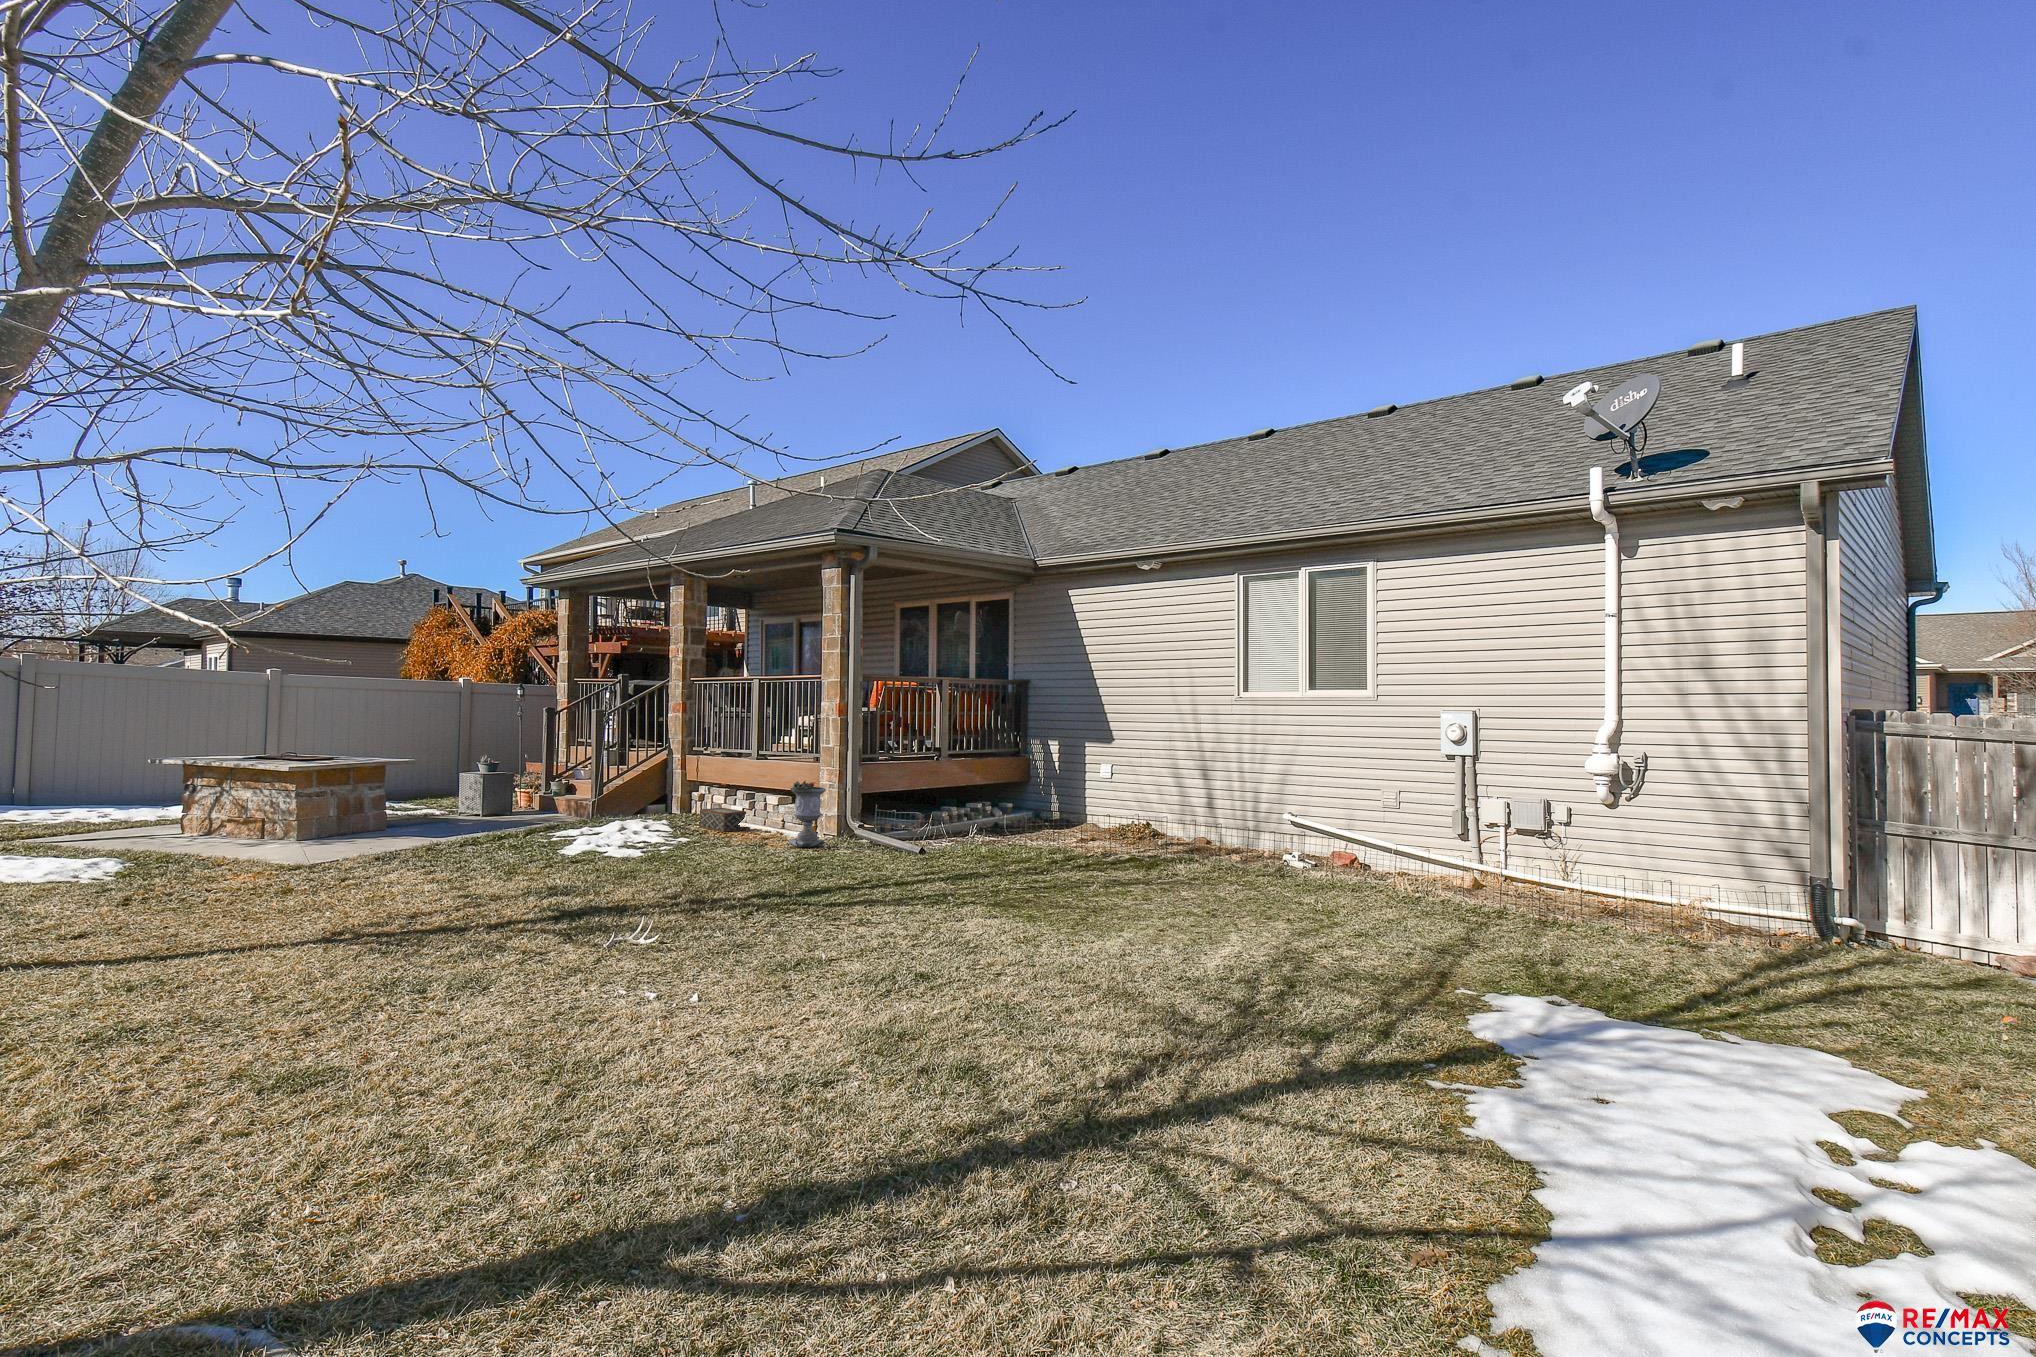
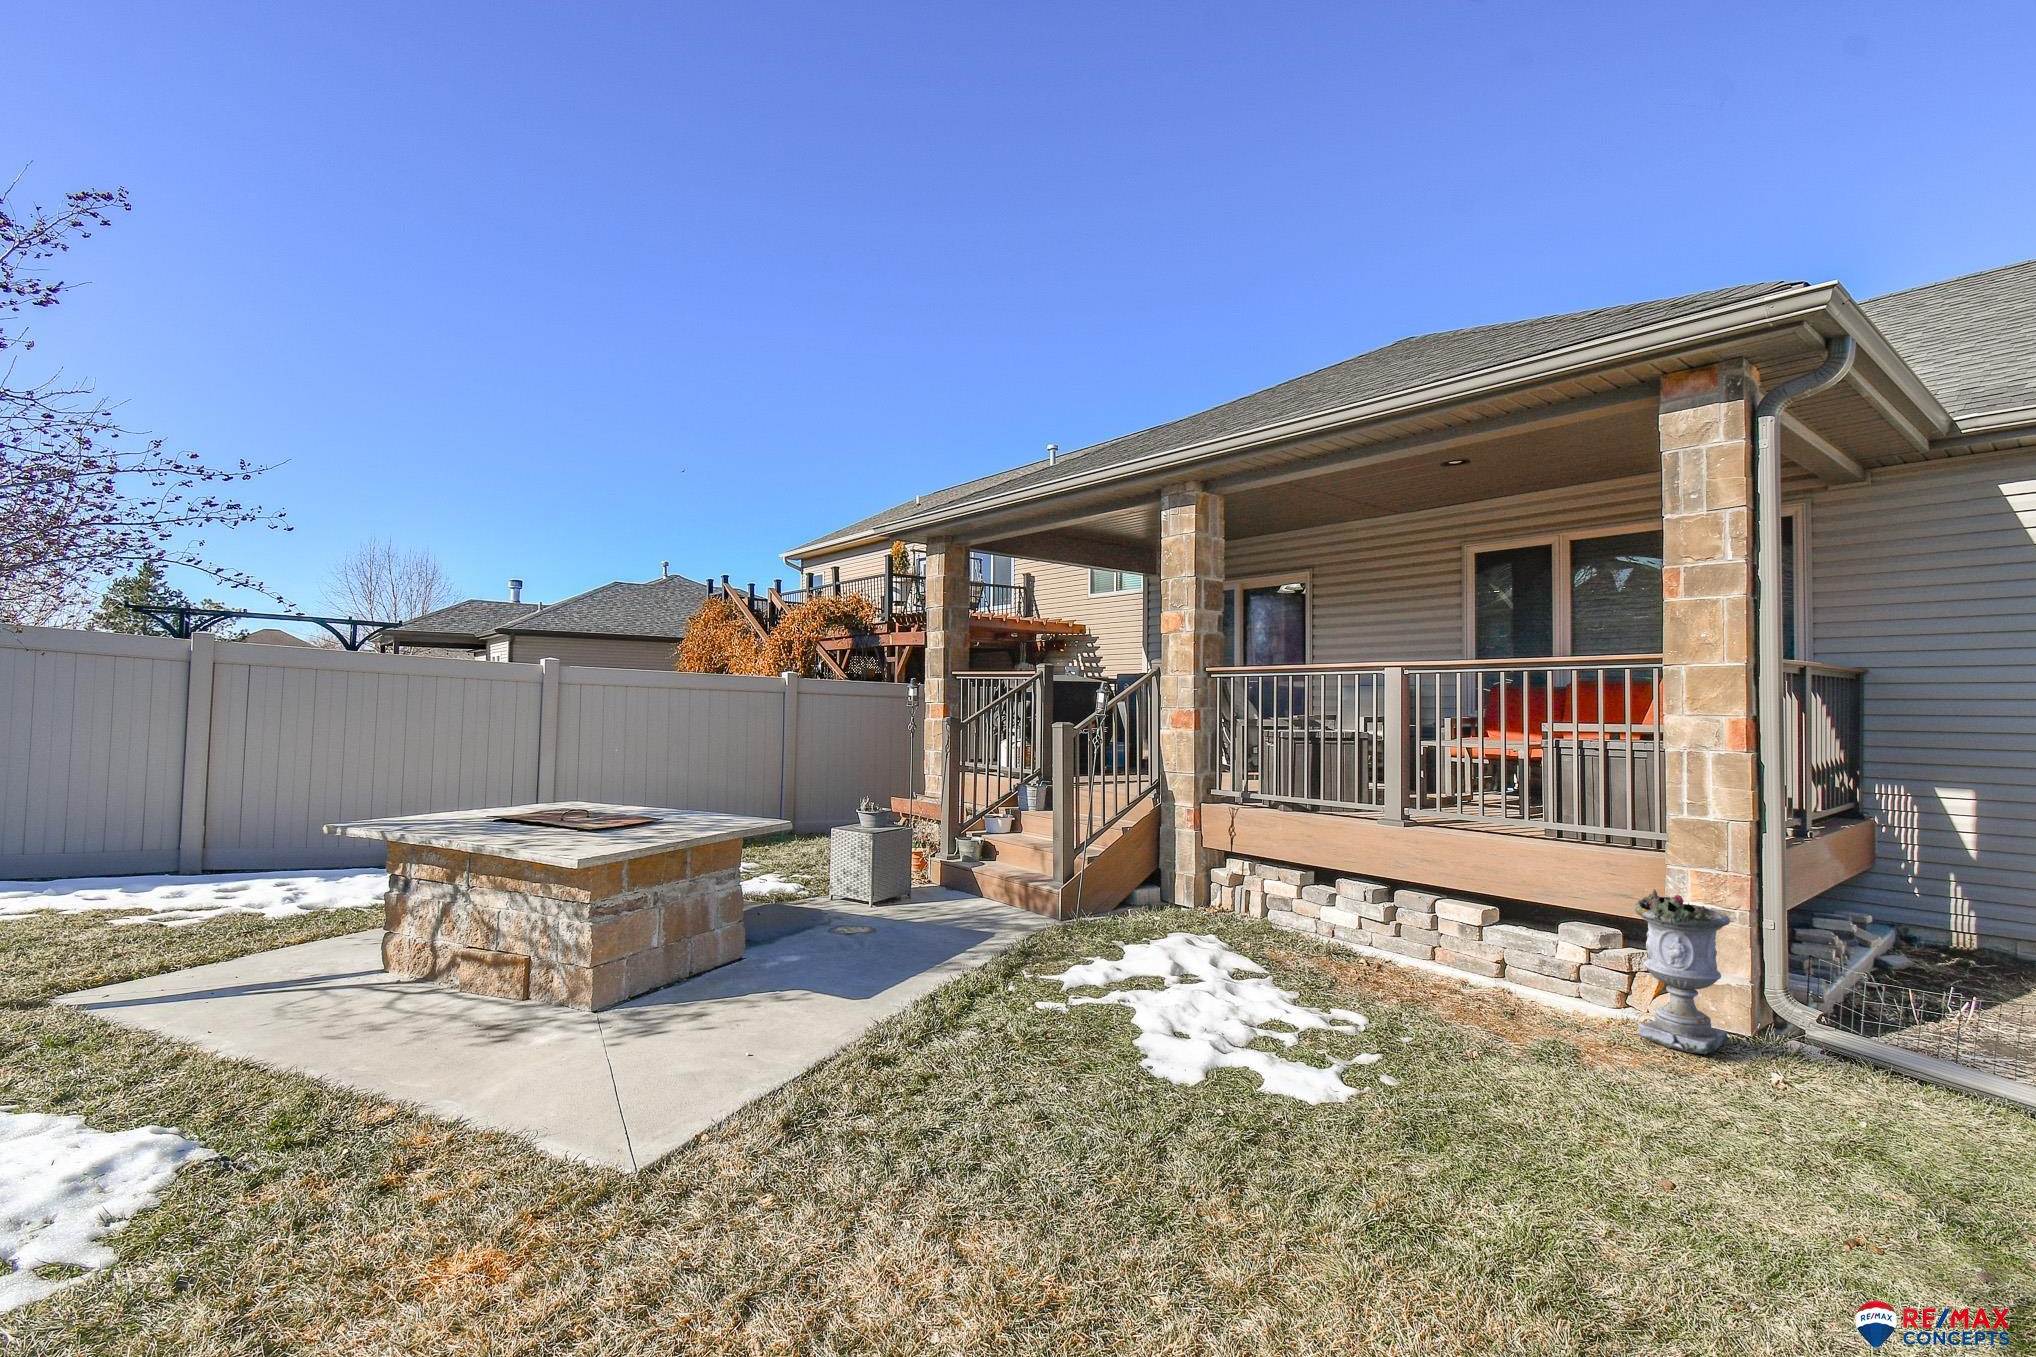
woven basket: present [700,808,747,832] -> none [1285,907,1389,967]

